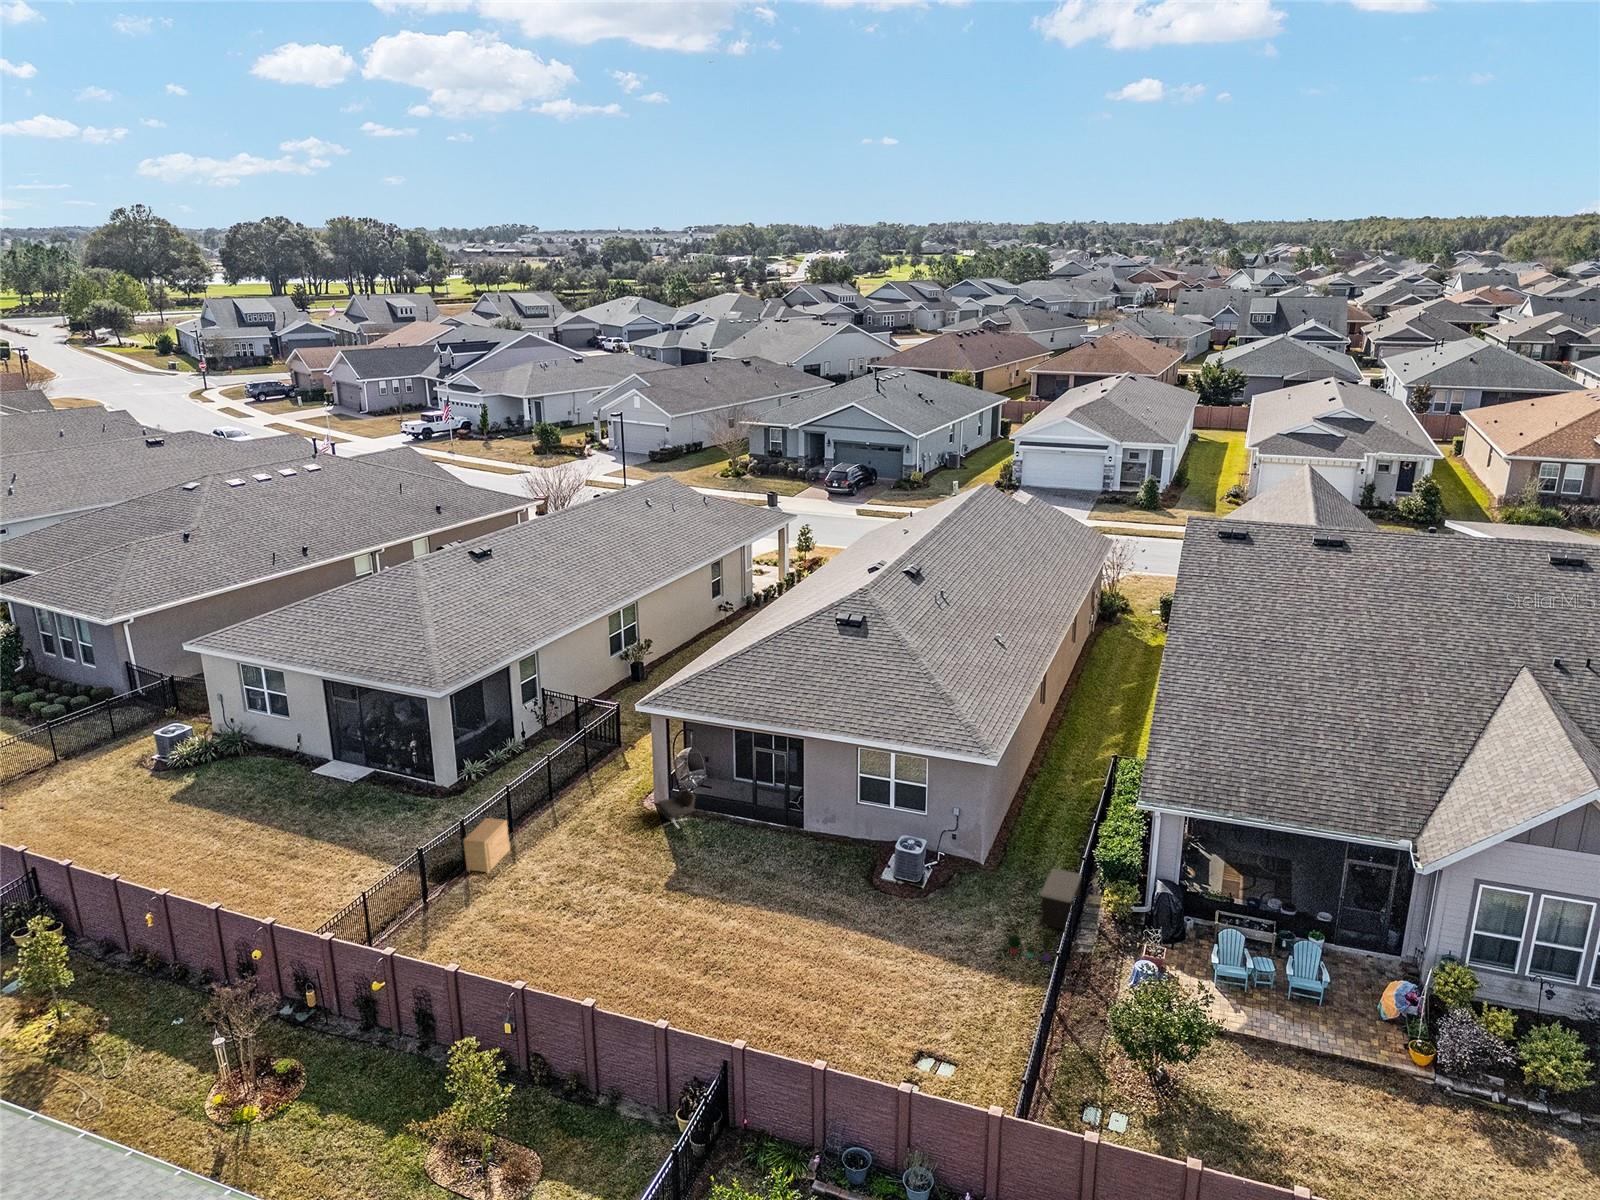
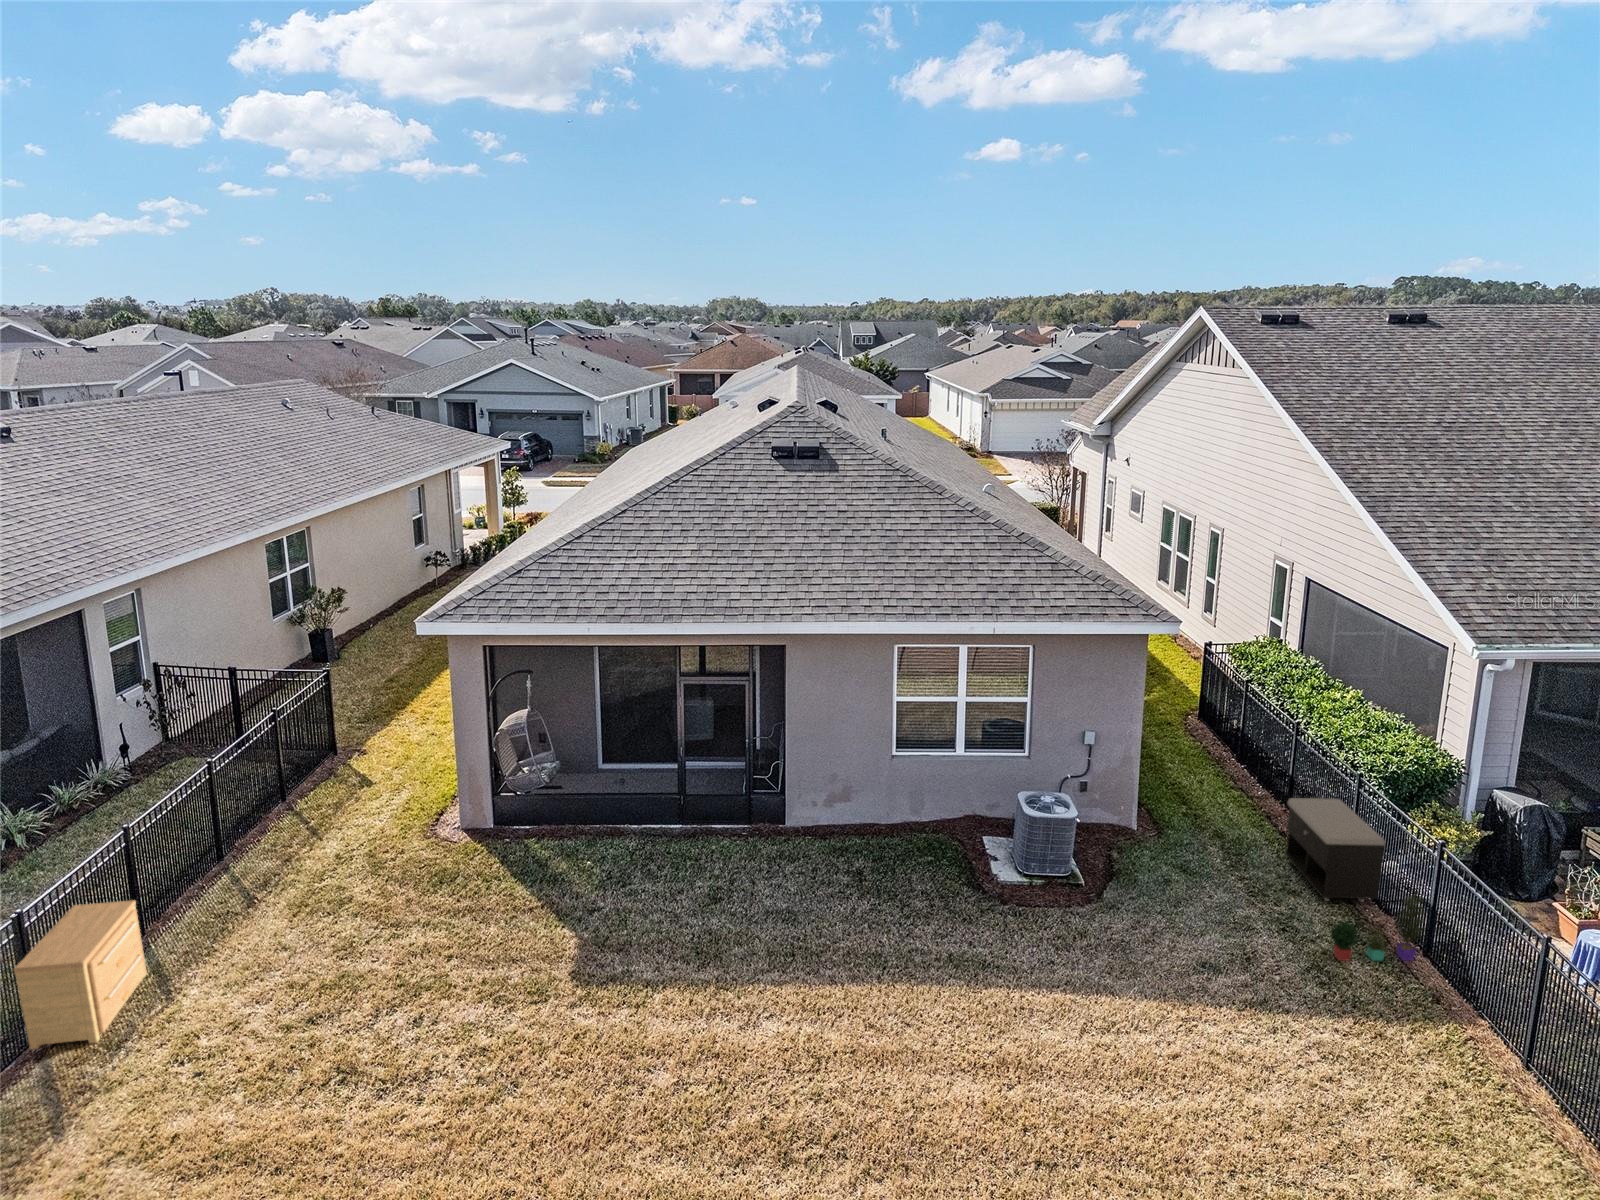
lounge chair: present [658,788,695,827] -> none [479,780,561,864]

